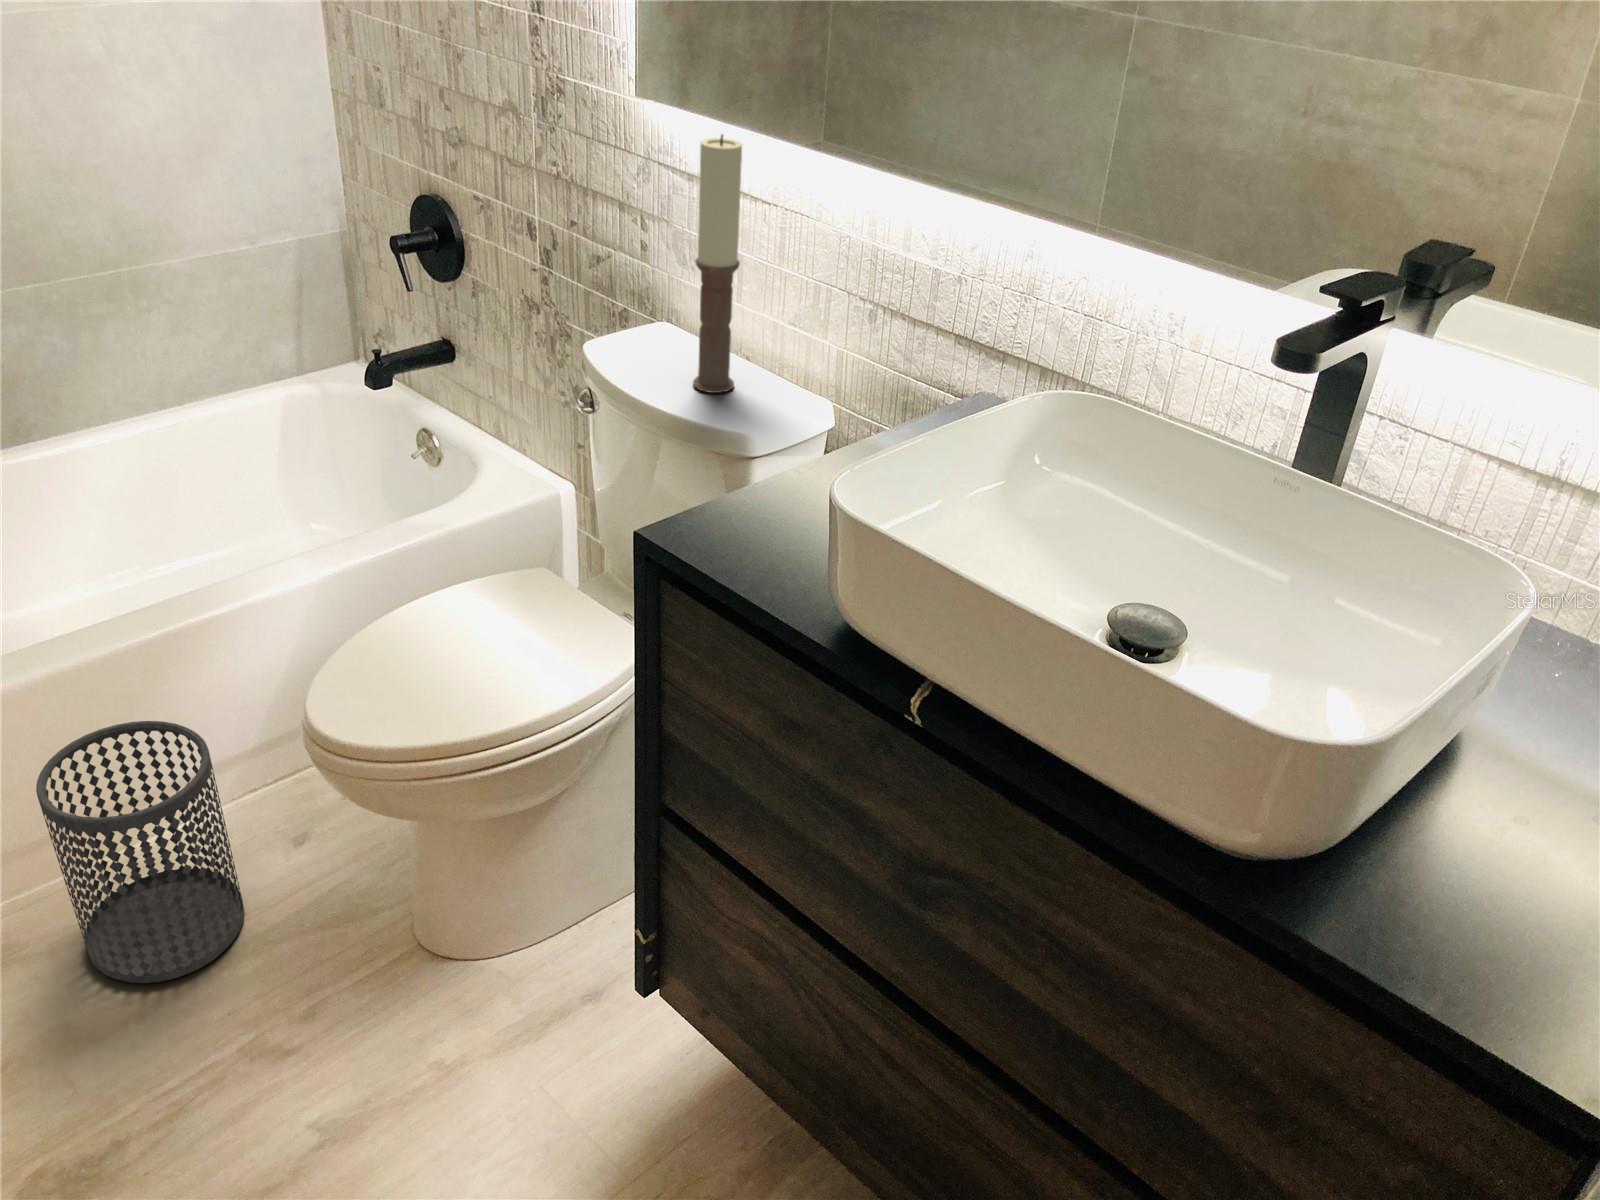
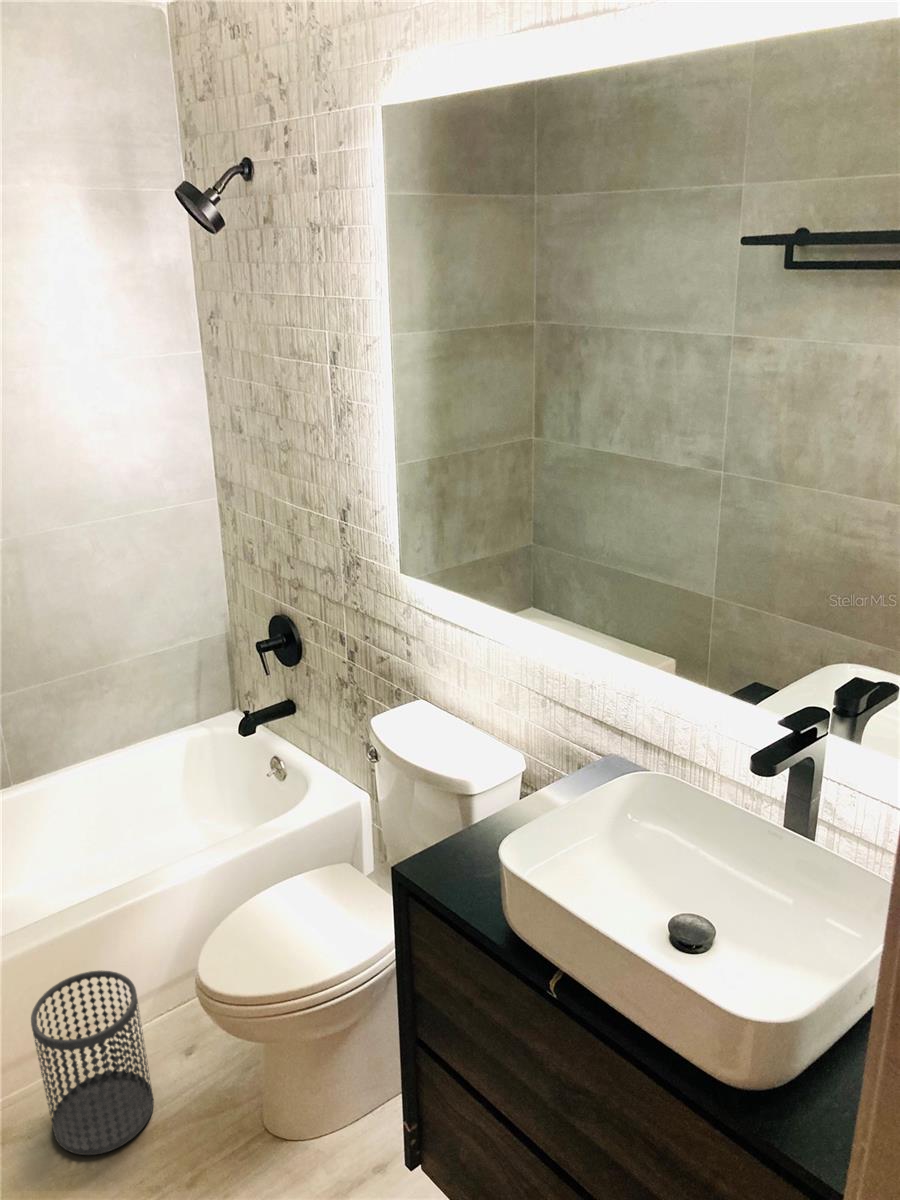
candle: present [693,135,742,393] -> none [434,606,462,755]

